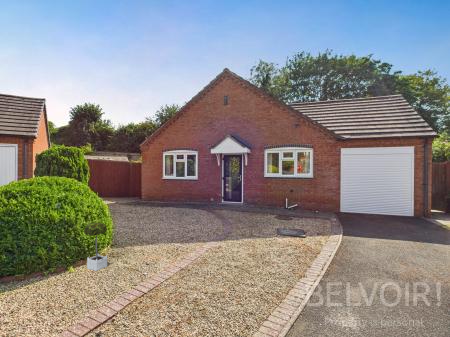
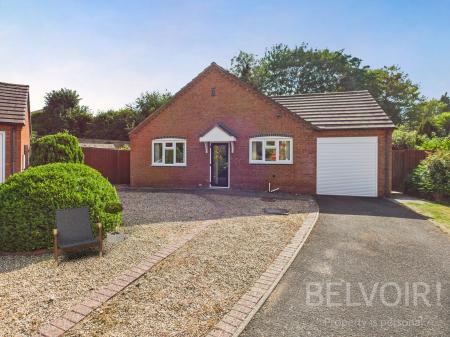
lounge chair: none [12,228,73,302] -> present [53,207,102,267]

